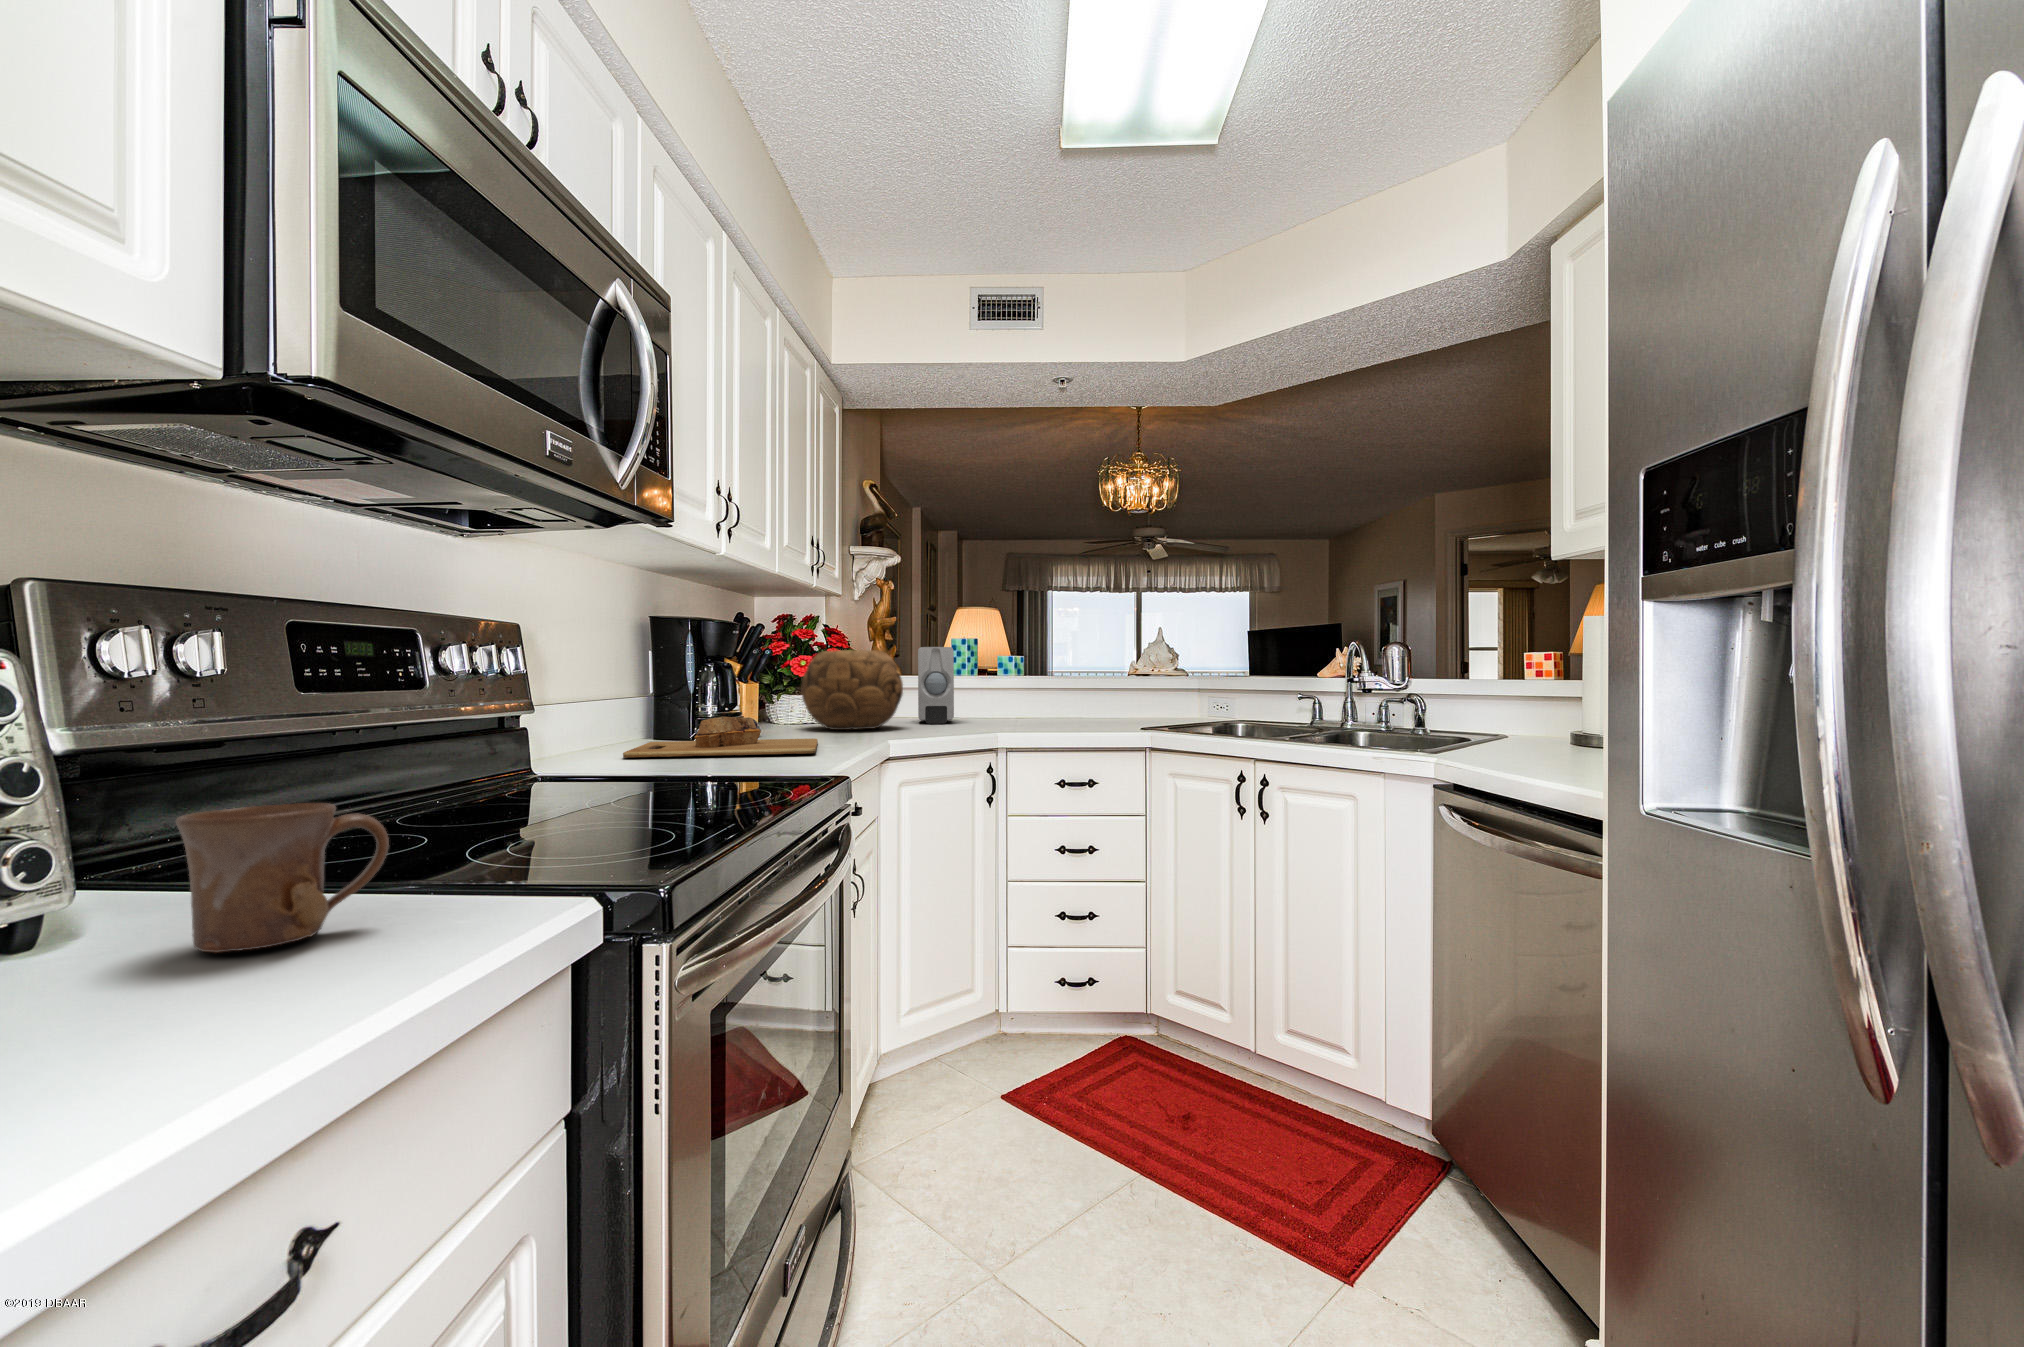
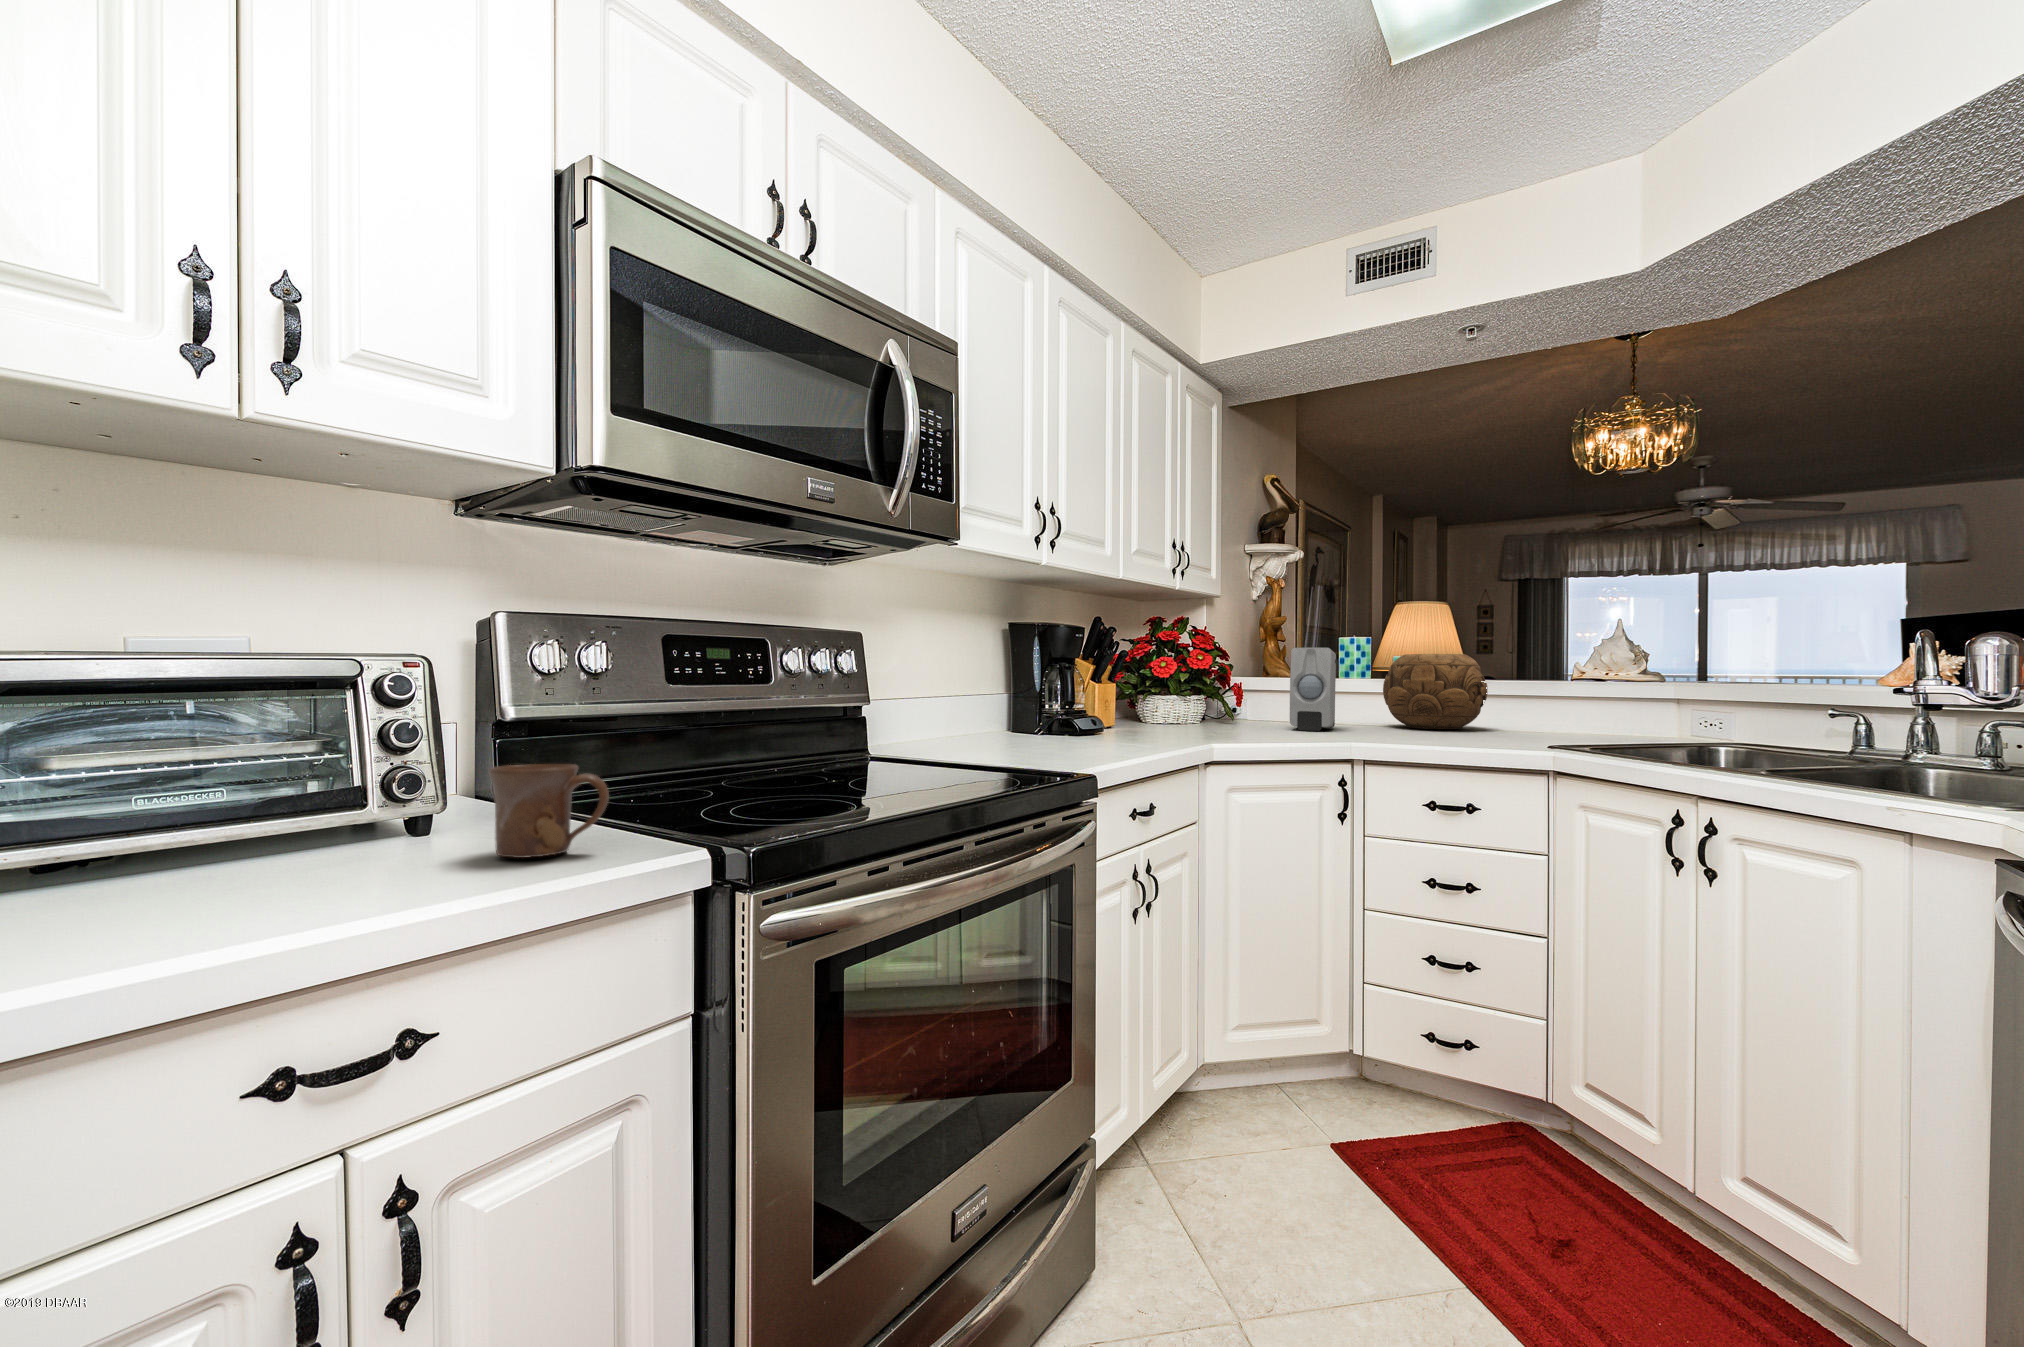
decorative bowl: present [801,650,903,730] -> present [1383,654,1487,729]
cutting board: present [623,717,818,758] -> none [959,715,1147,754]

